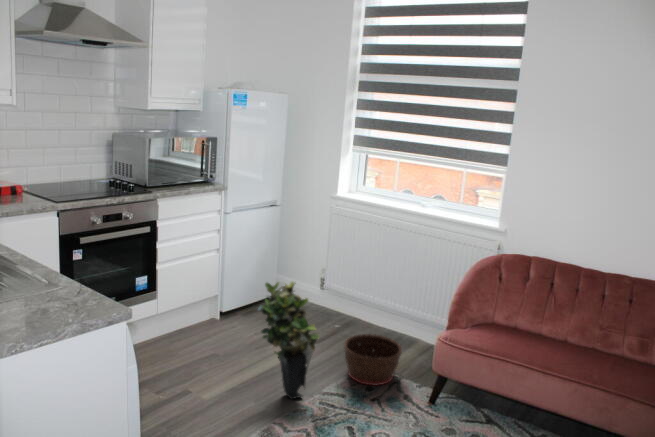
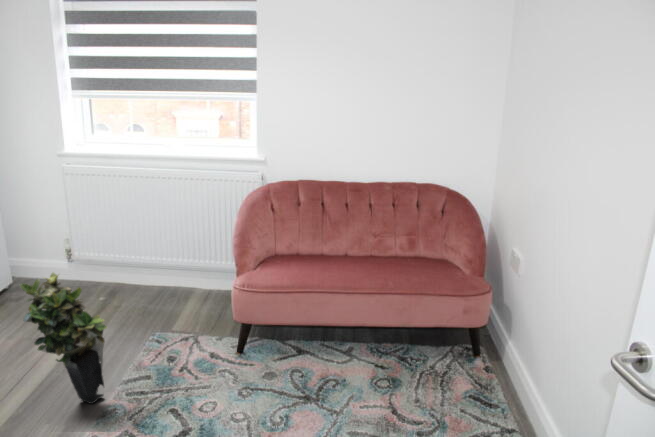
basket: present [344,334,402,385] -> none [128,299,194,357]

